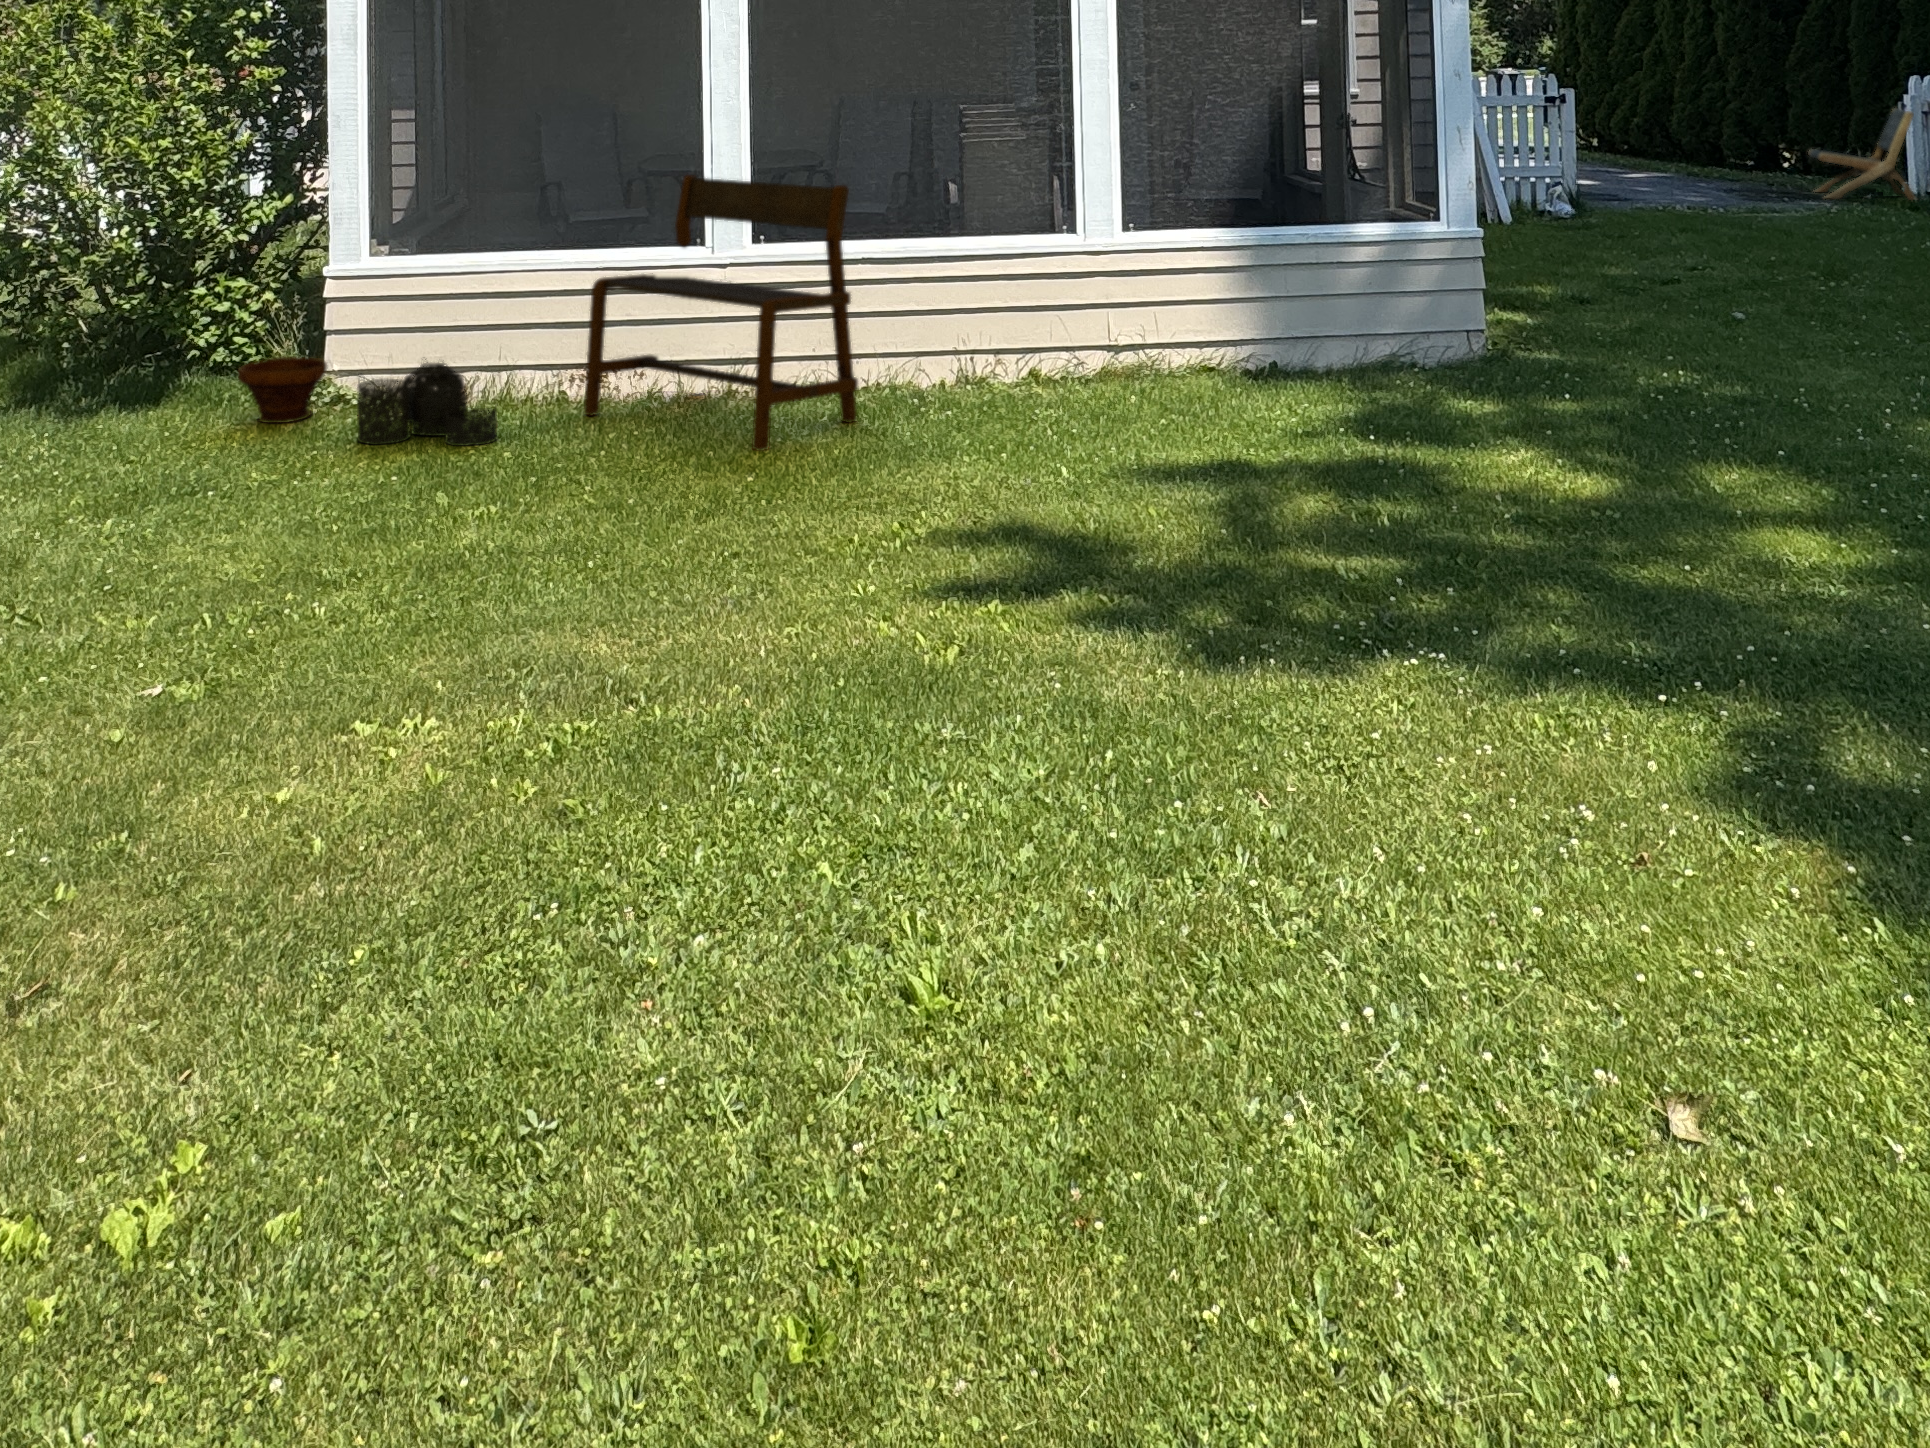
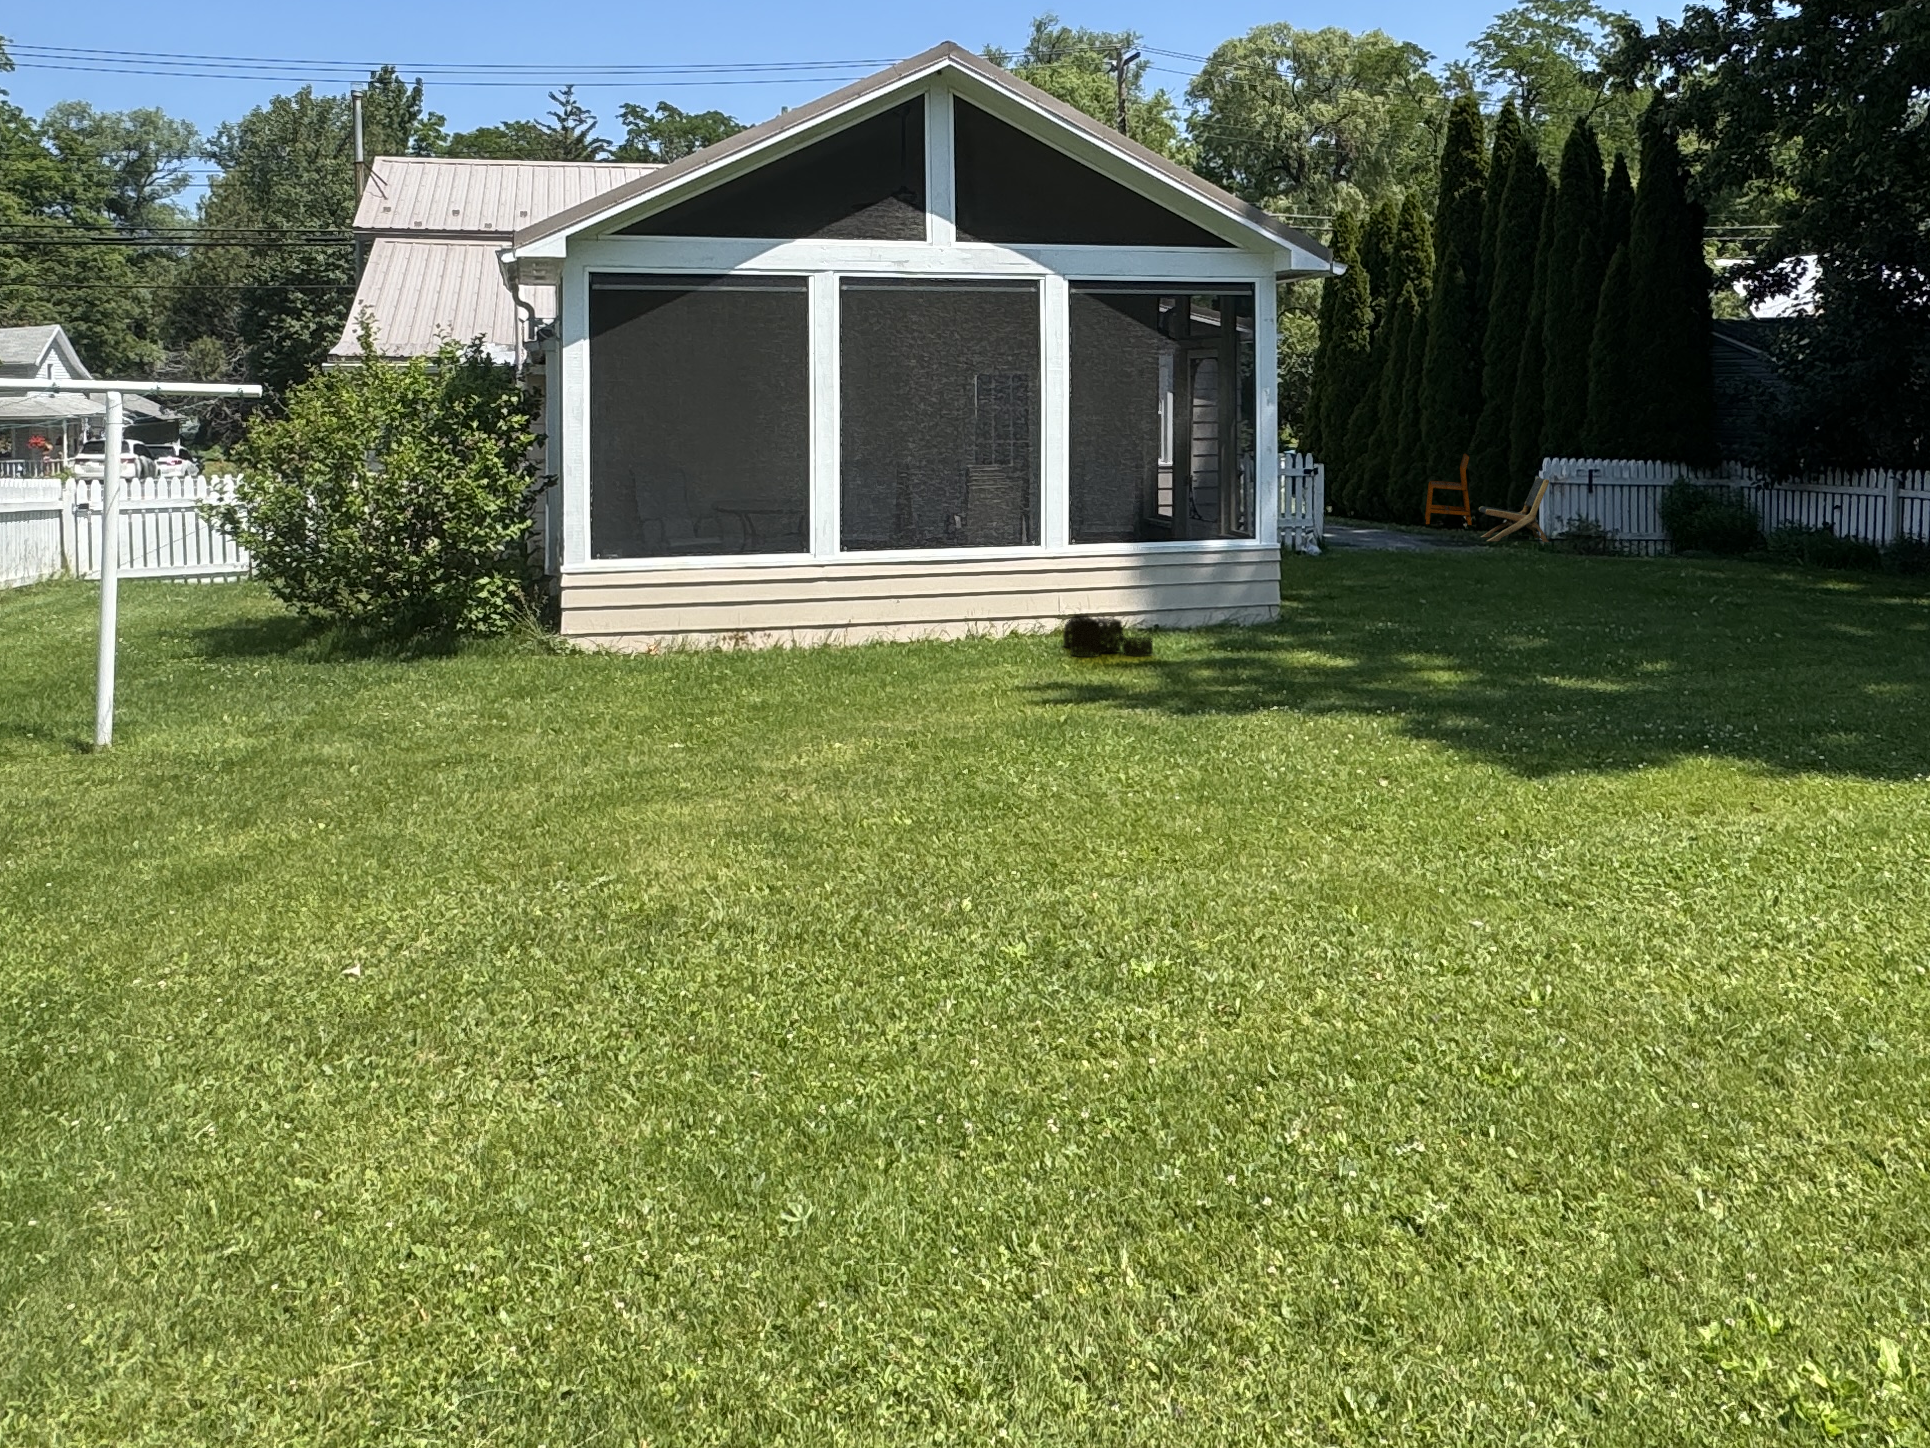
bench: present [584,175,859,451] -> present [1425,454,1472,525]
planter: present [238,356,328,423] -> none [512,627,569,668]
woven basket: present [357,359,497,446] -> present [1063,614,1153,657]

